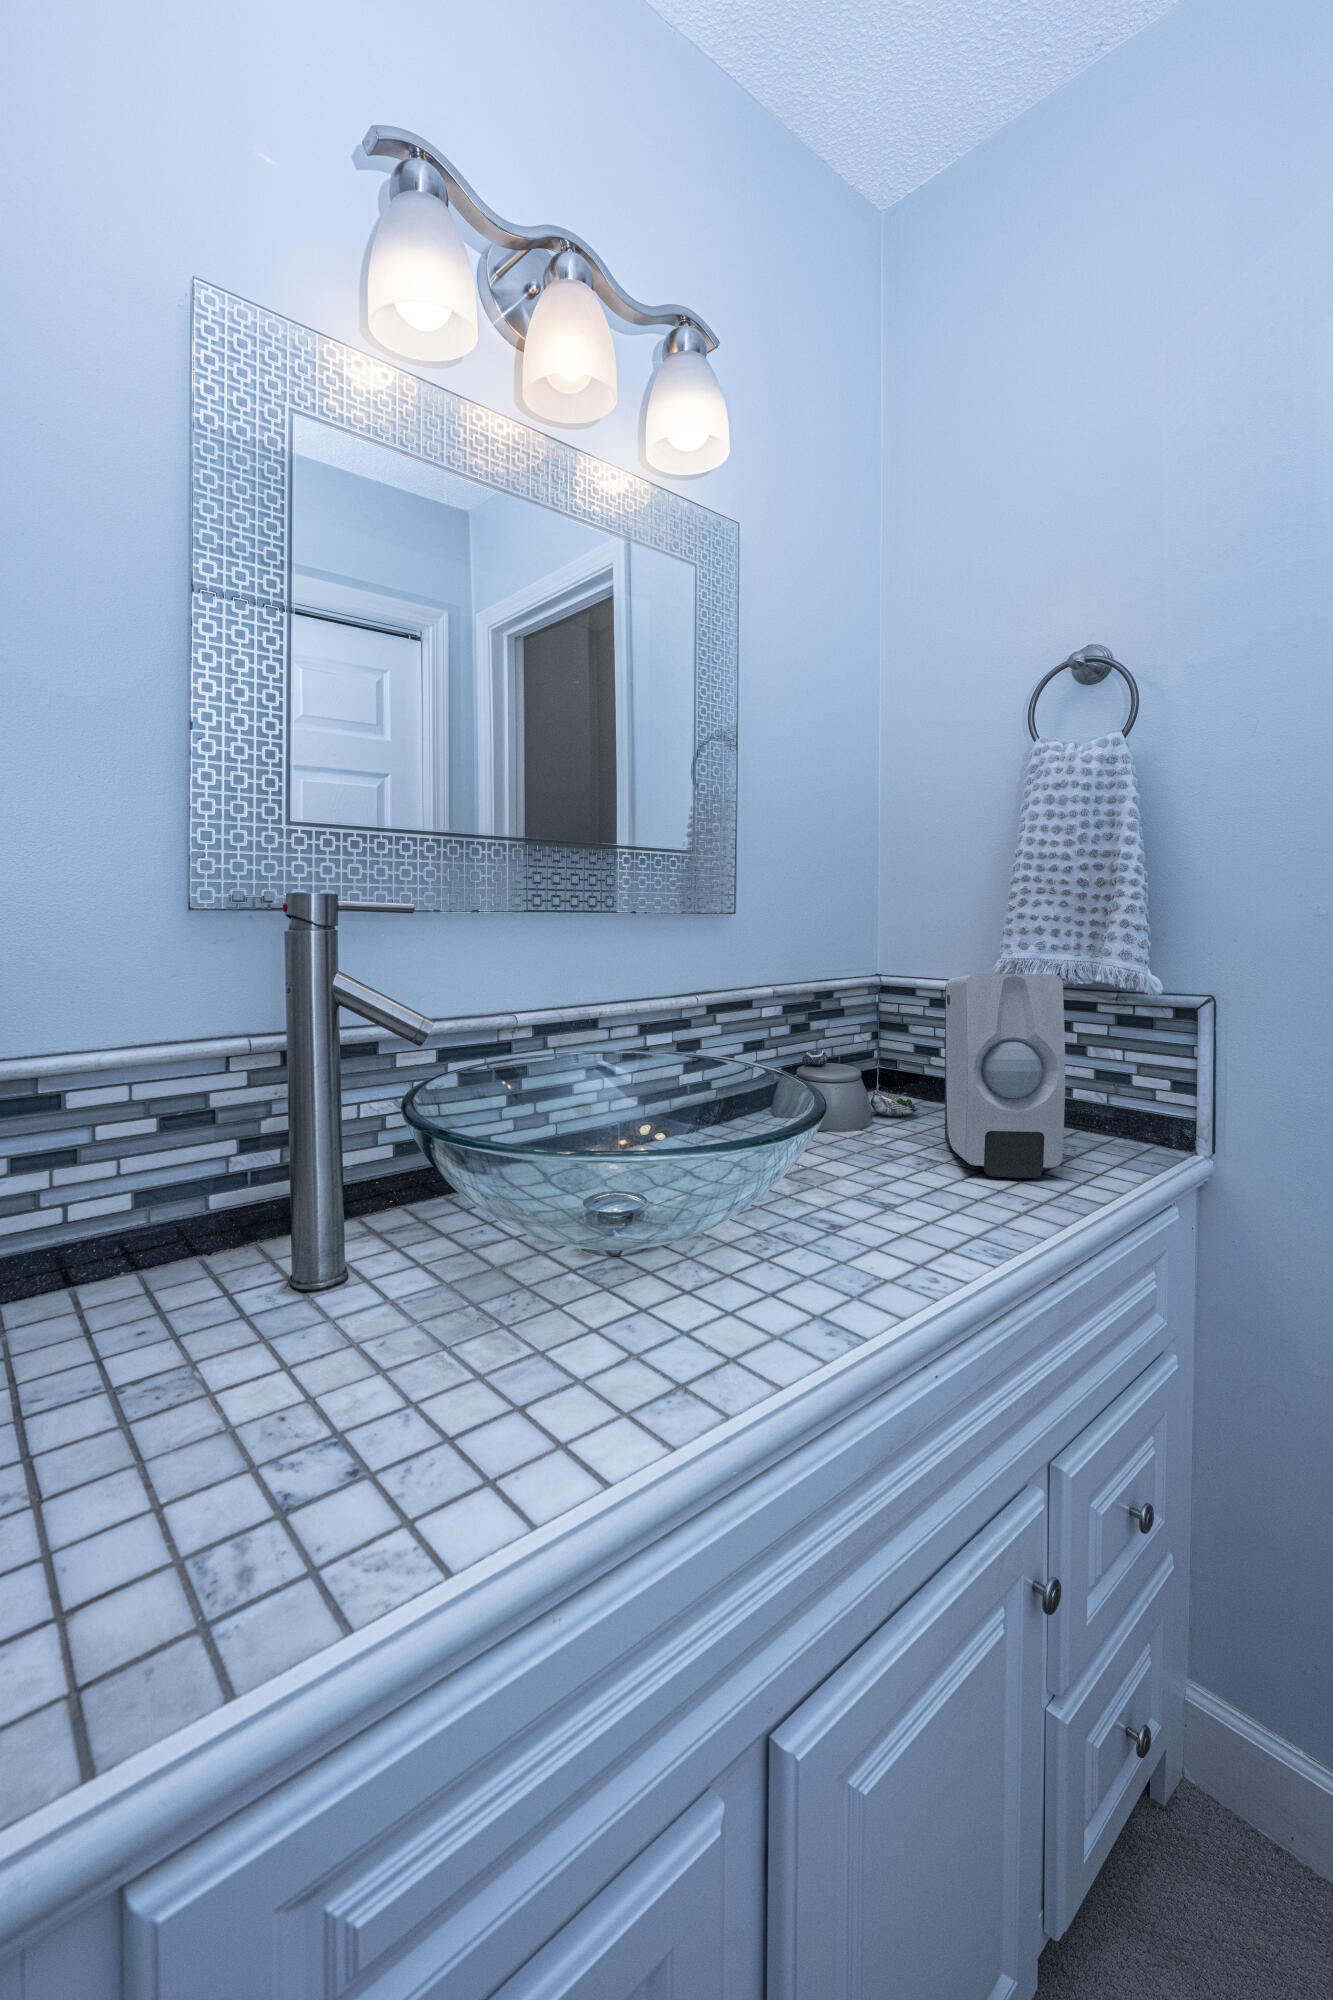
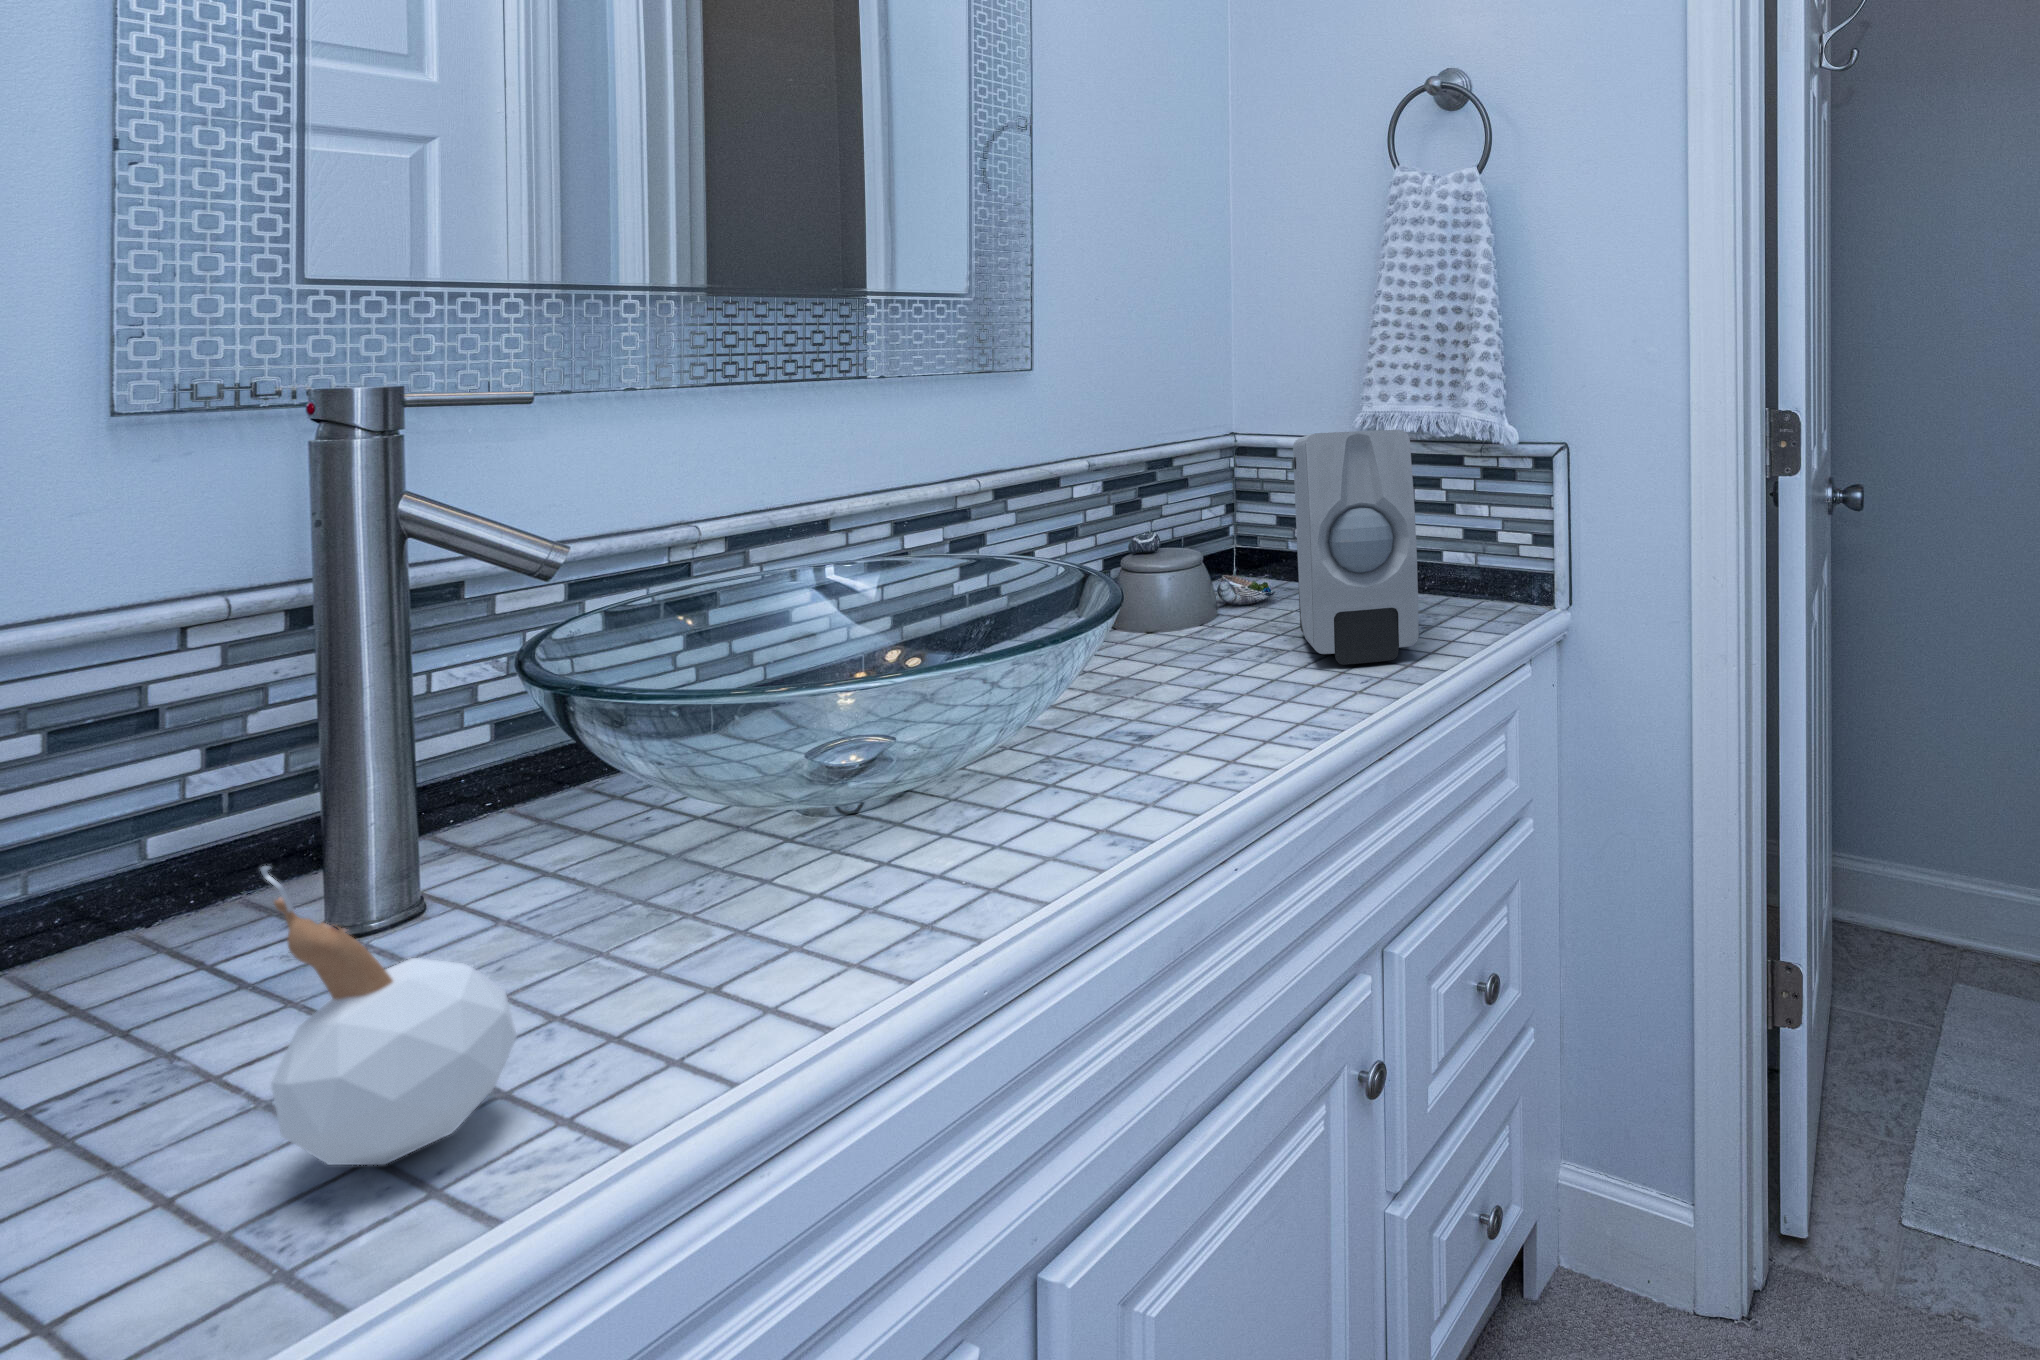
candle: none [241,1254,401,1491] -> present [260,866,517,1165]

